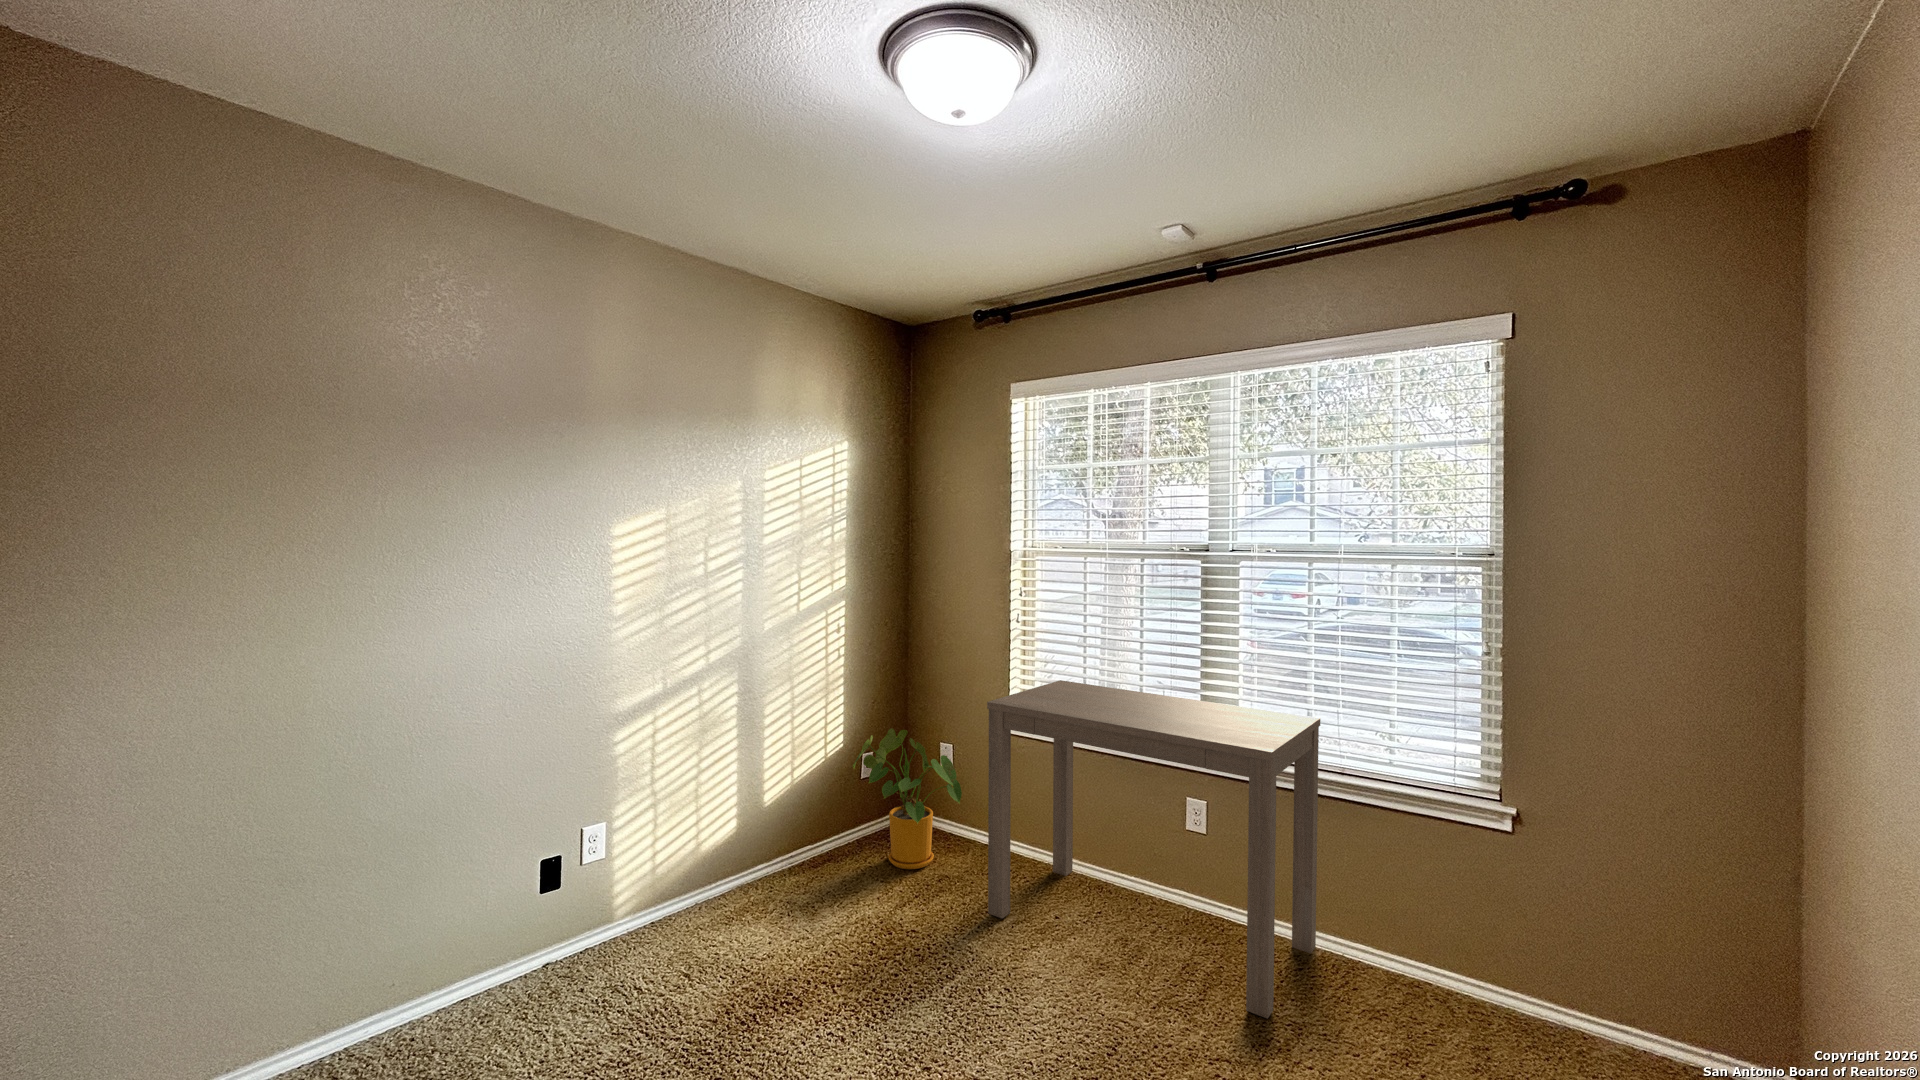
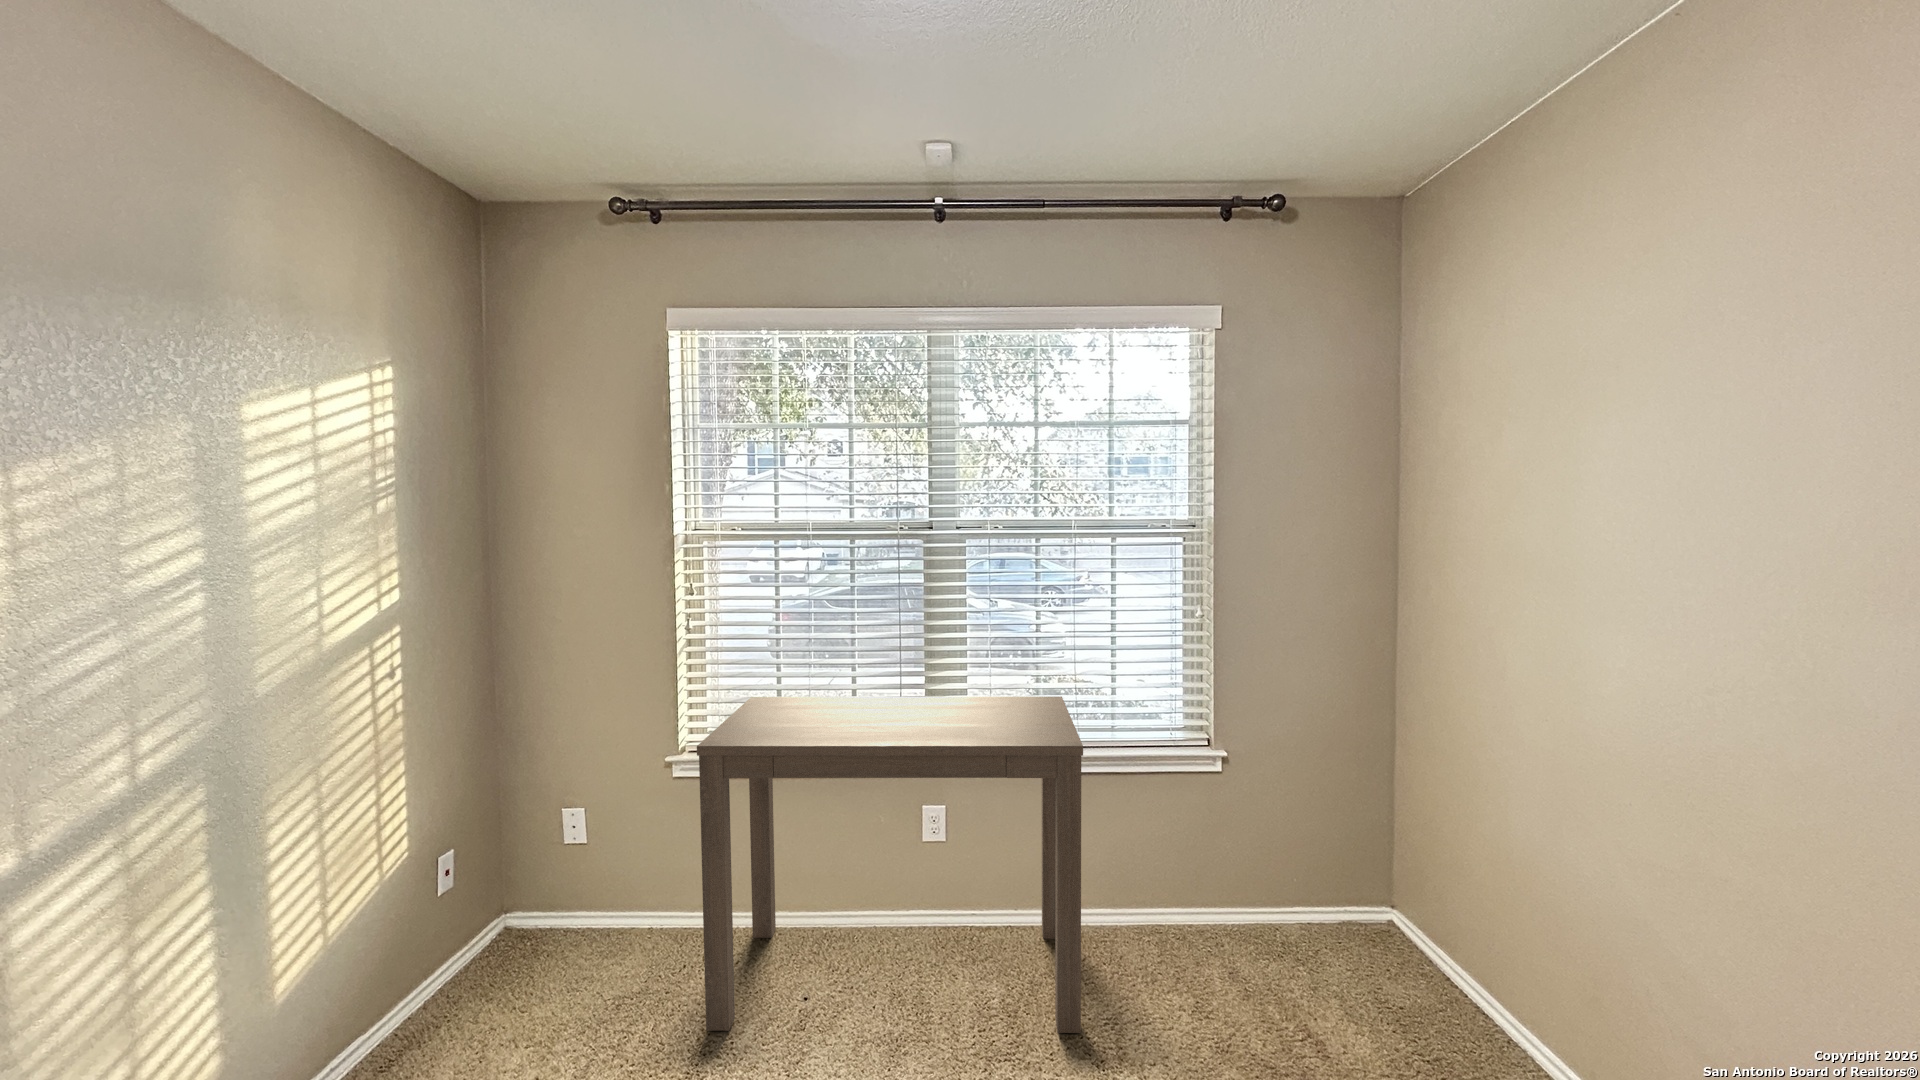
house plant: present [853,729,962,869] -> none [435,803,632,1009]

